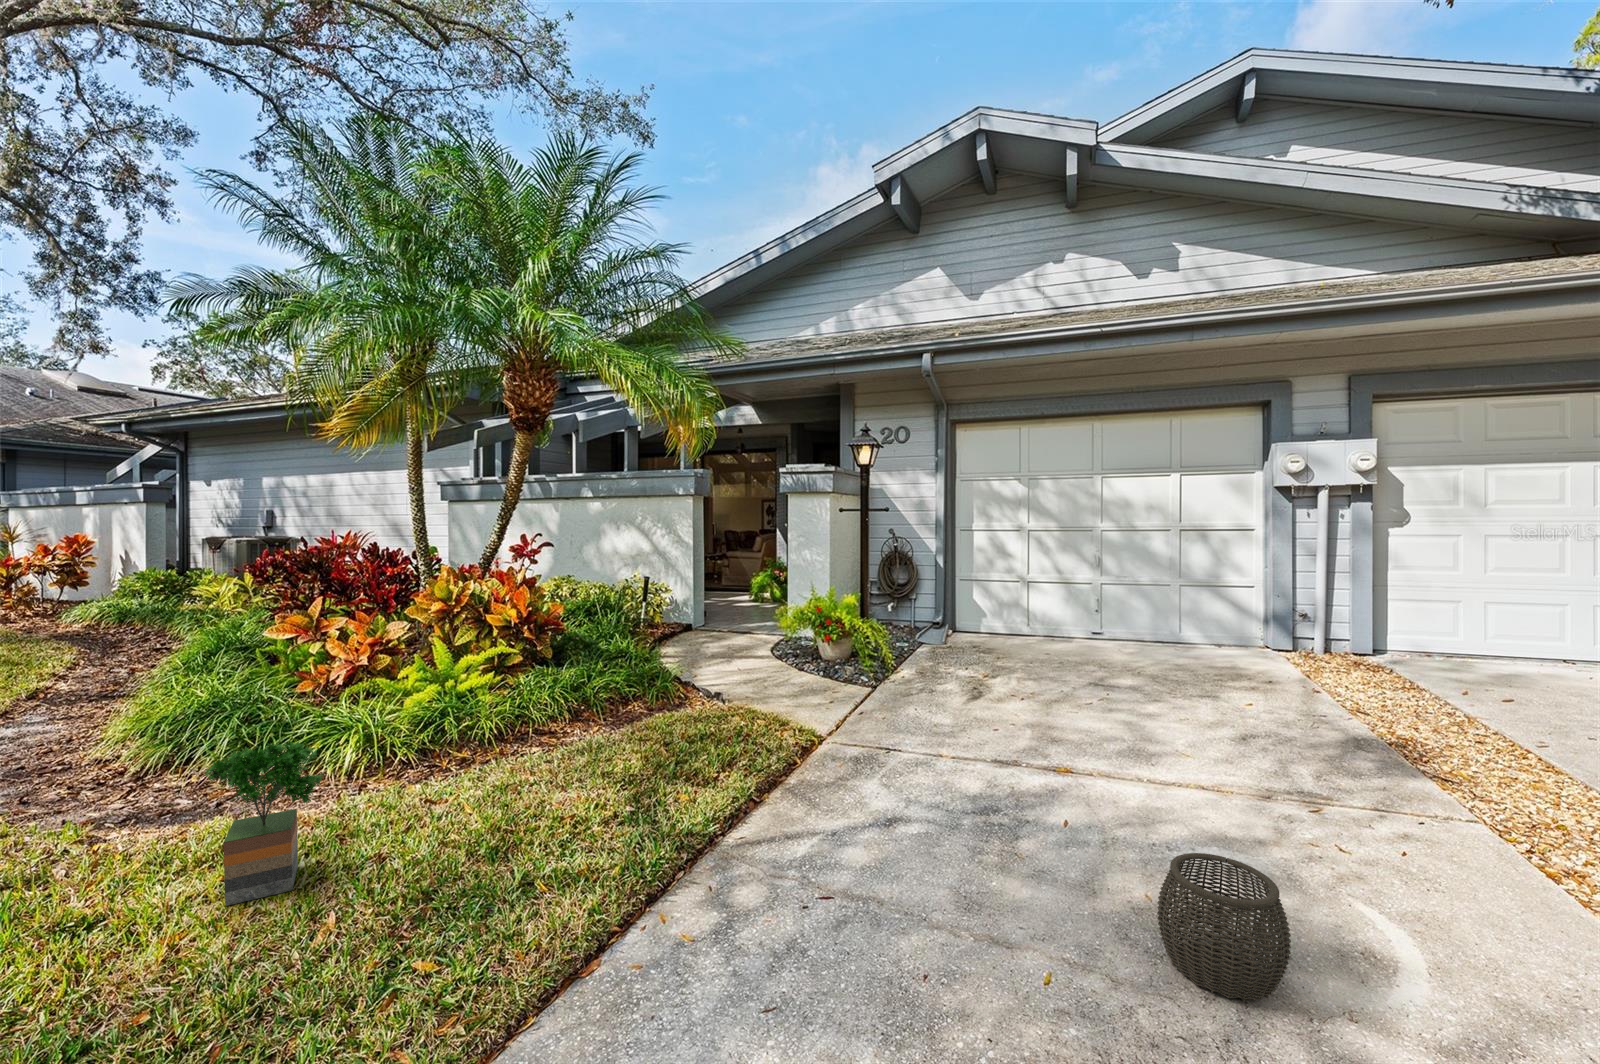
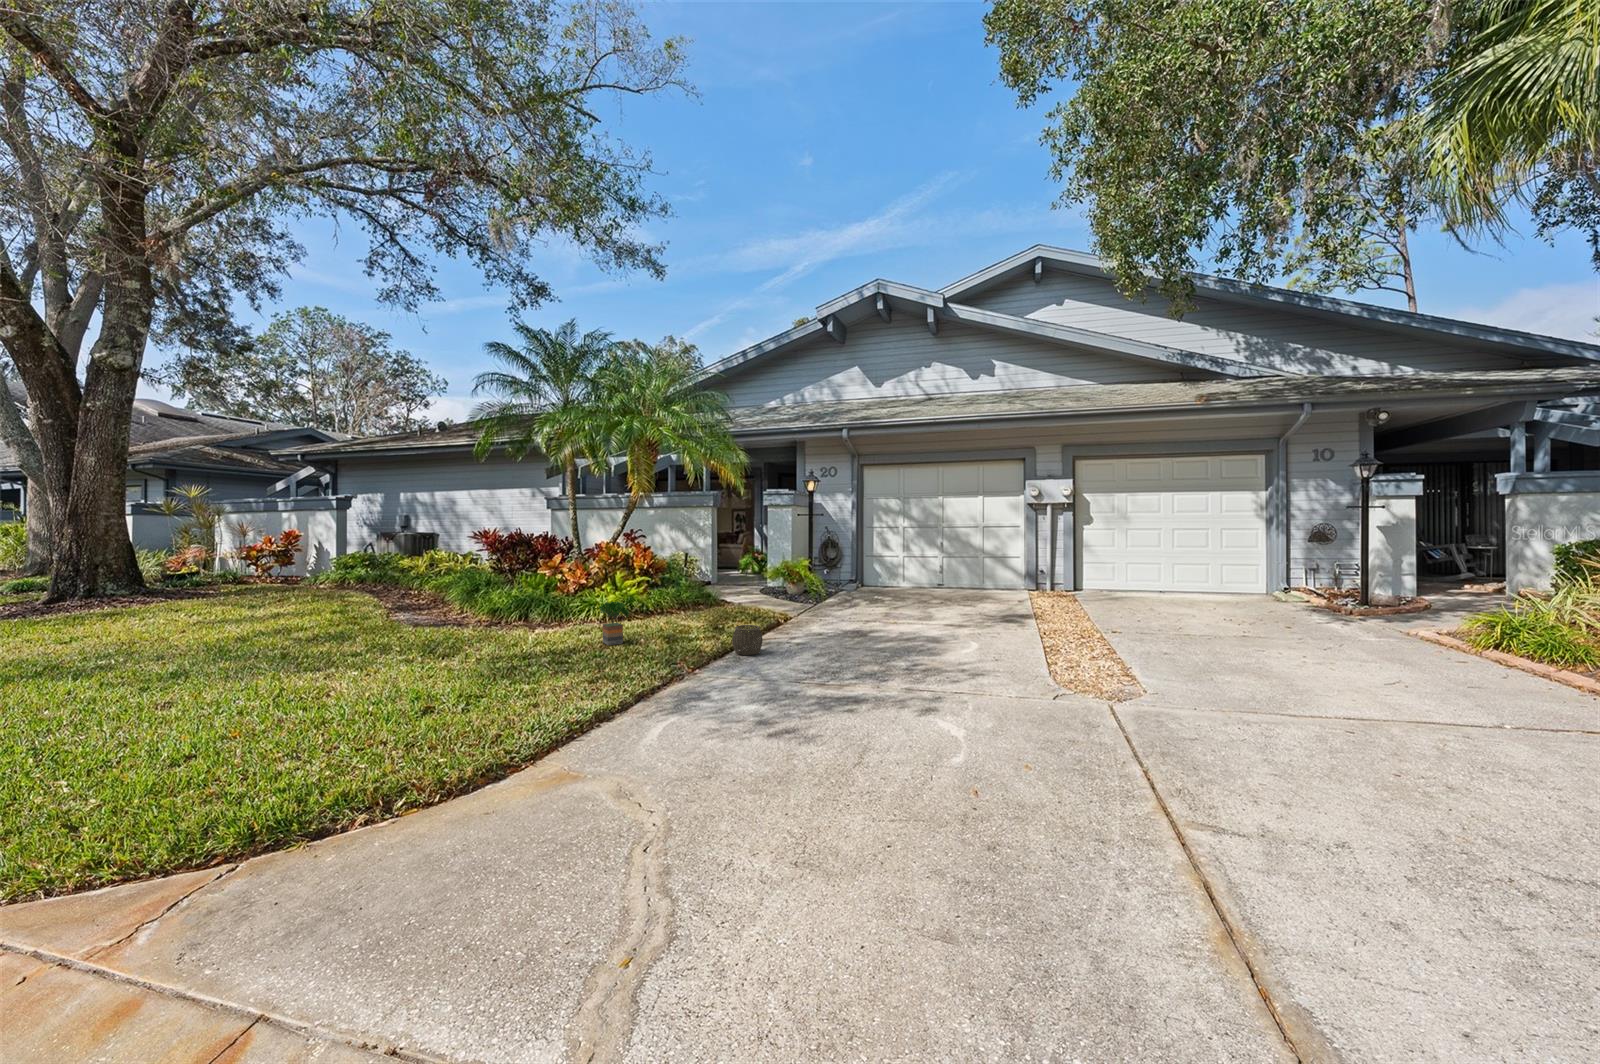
woven basket: present [1157,853,1291,1001] -> present [732,625,763,655]

